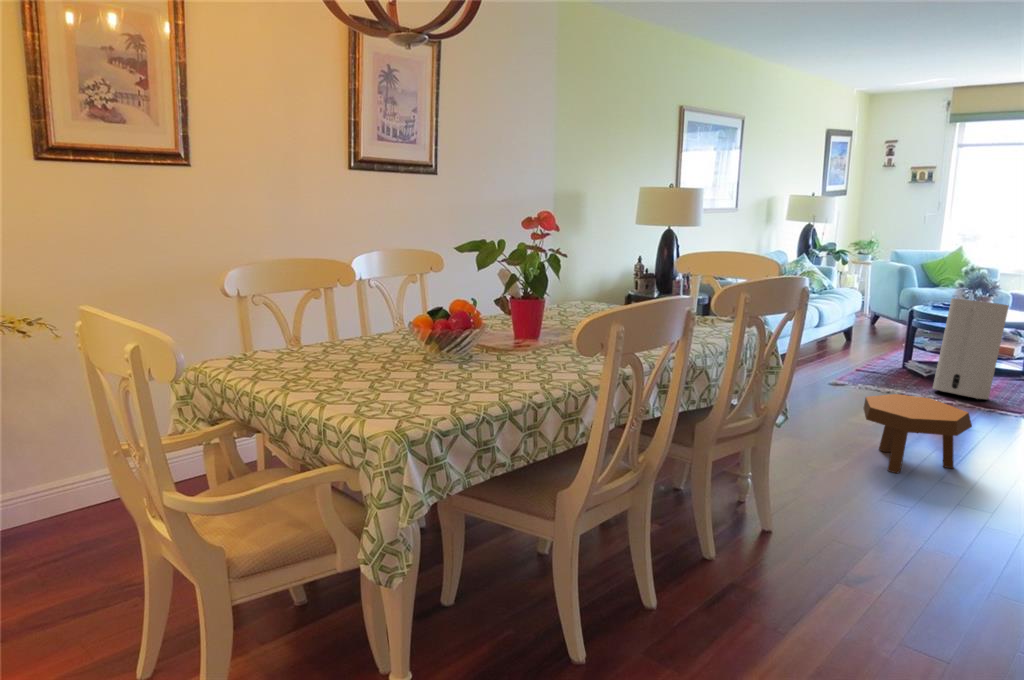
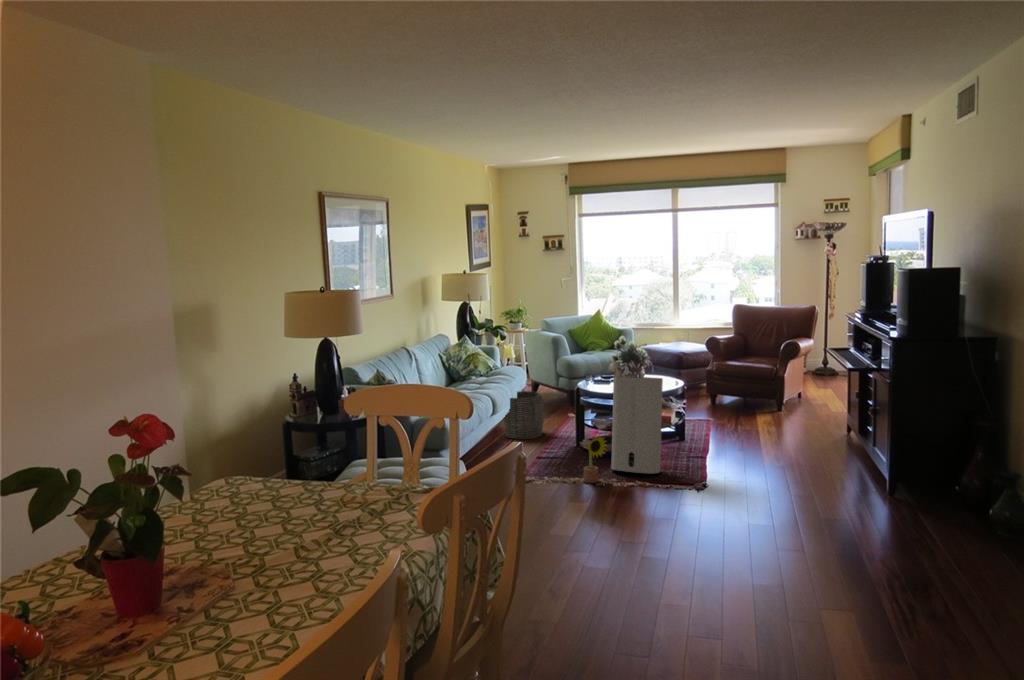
woven basket: none [829,311,874,357] -> present [503,391,544,439]
decorative plant: none [899,351,931,396] -> present [584,437,607,483]
footstool: present [864,394,972,473] -> none [569,504,674,604]

